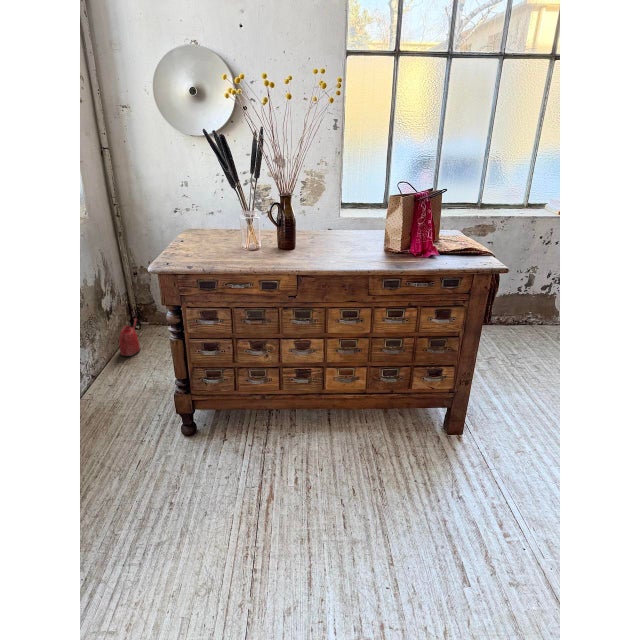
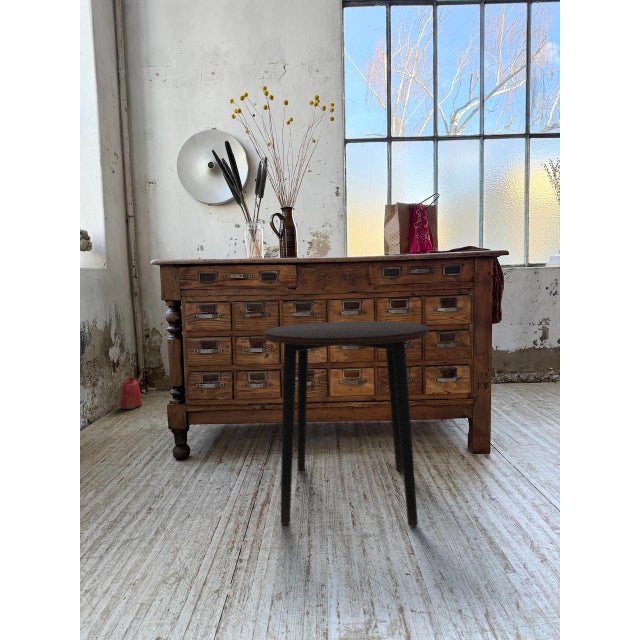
side table: none [269,332,425,532] -> present [264,321,429,526]

